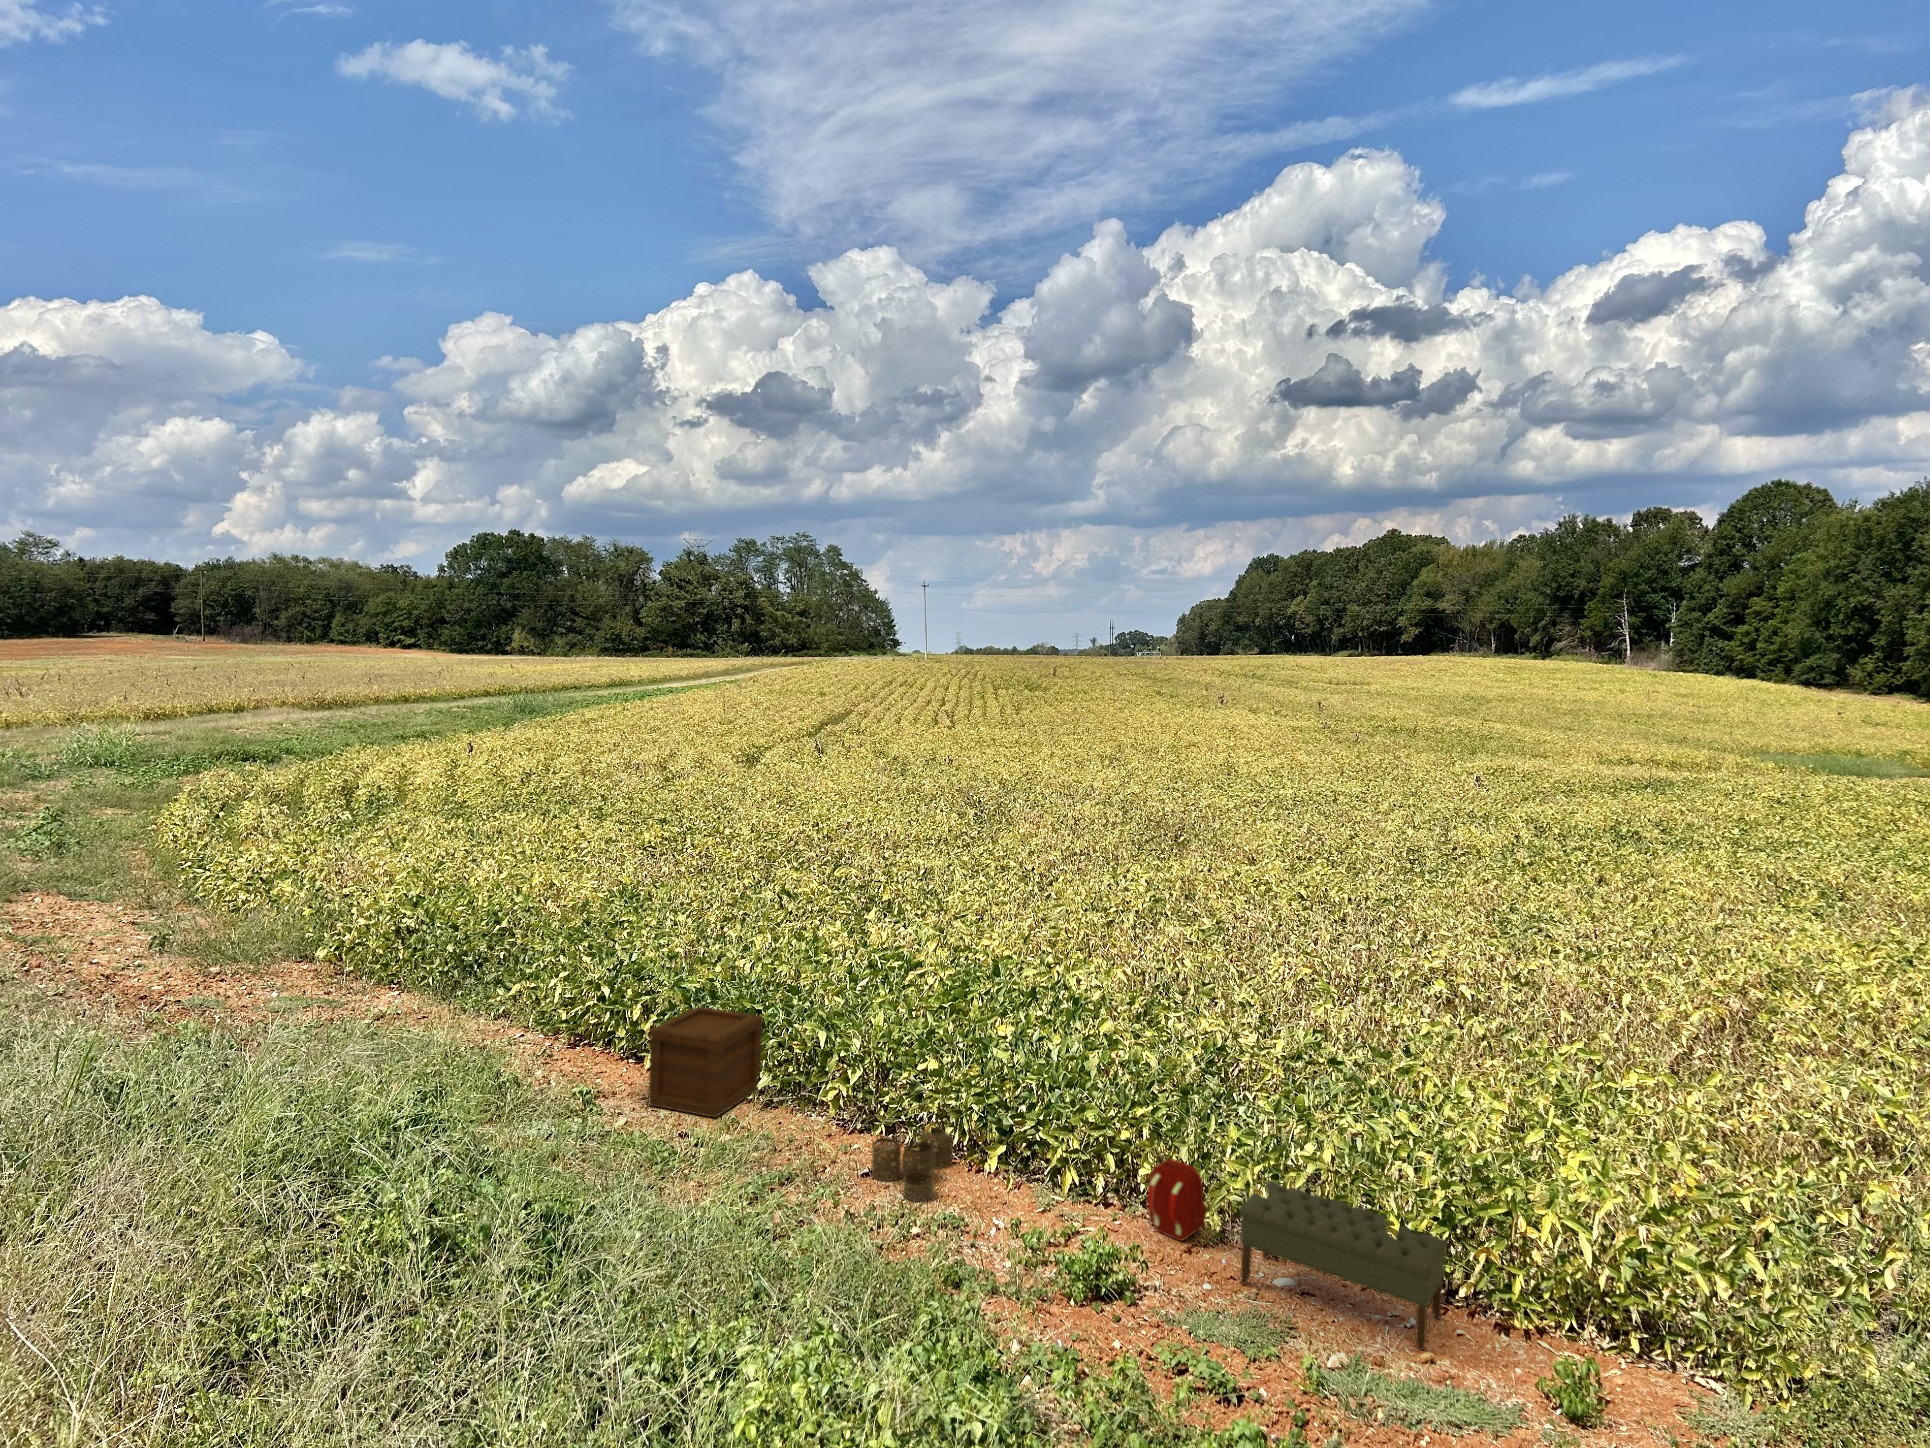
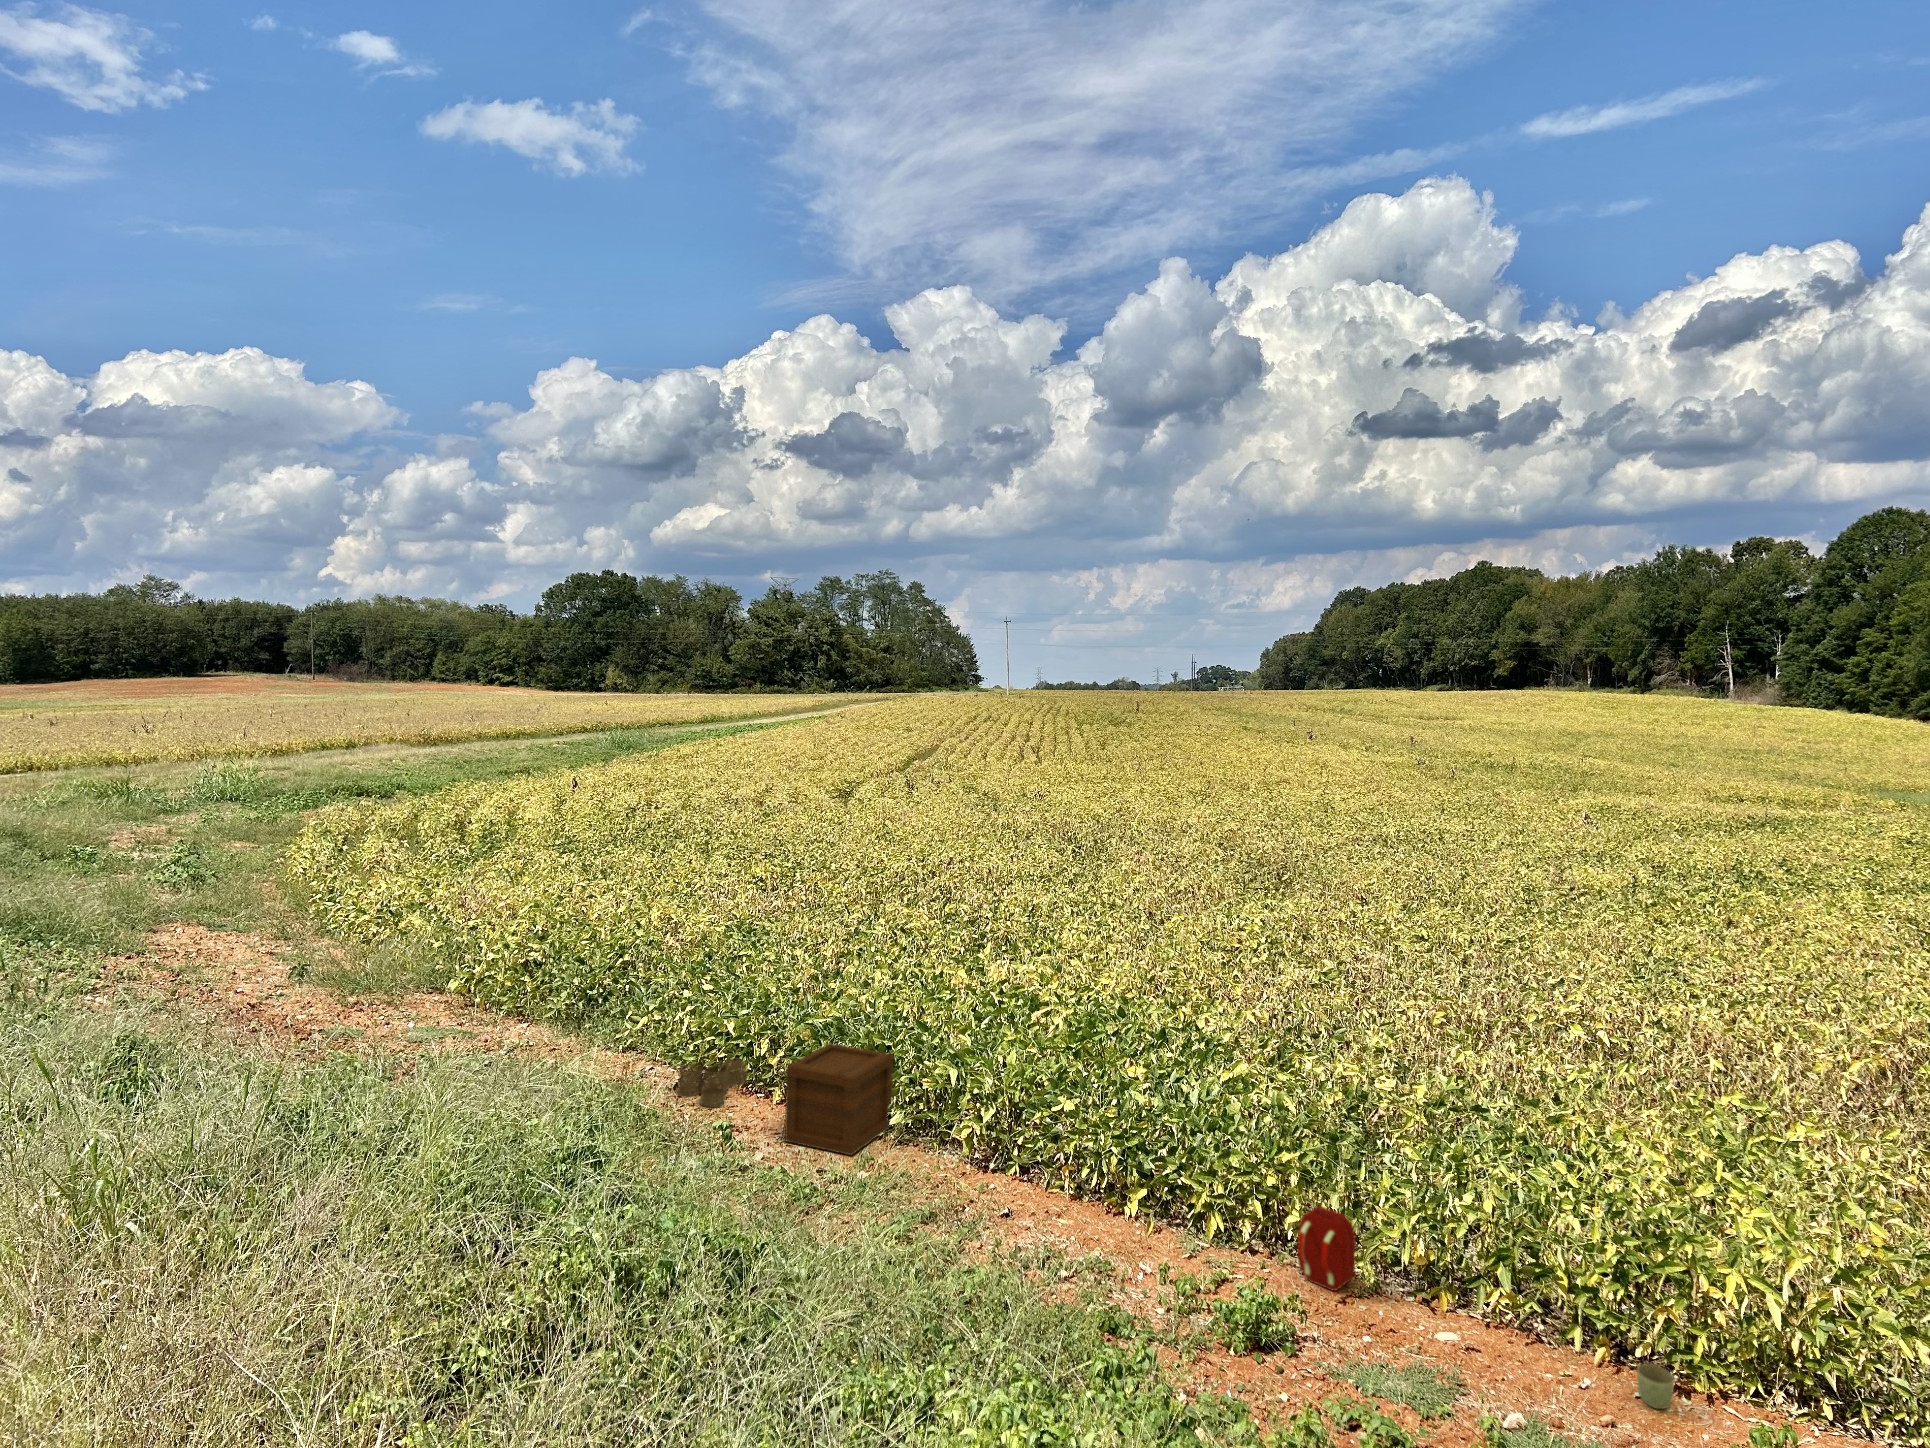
woven basket: present [872,1125,953,1201] -> present [679,1057,747,1108]
bench: present [1239,1181,1447,1350] -> none [1398,1232,1620,1411]
planter: none [1461,1304,1496,1347] -> present [1637,1364,1674,1409]

